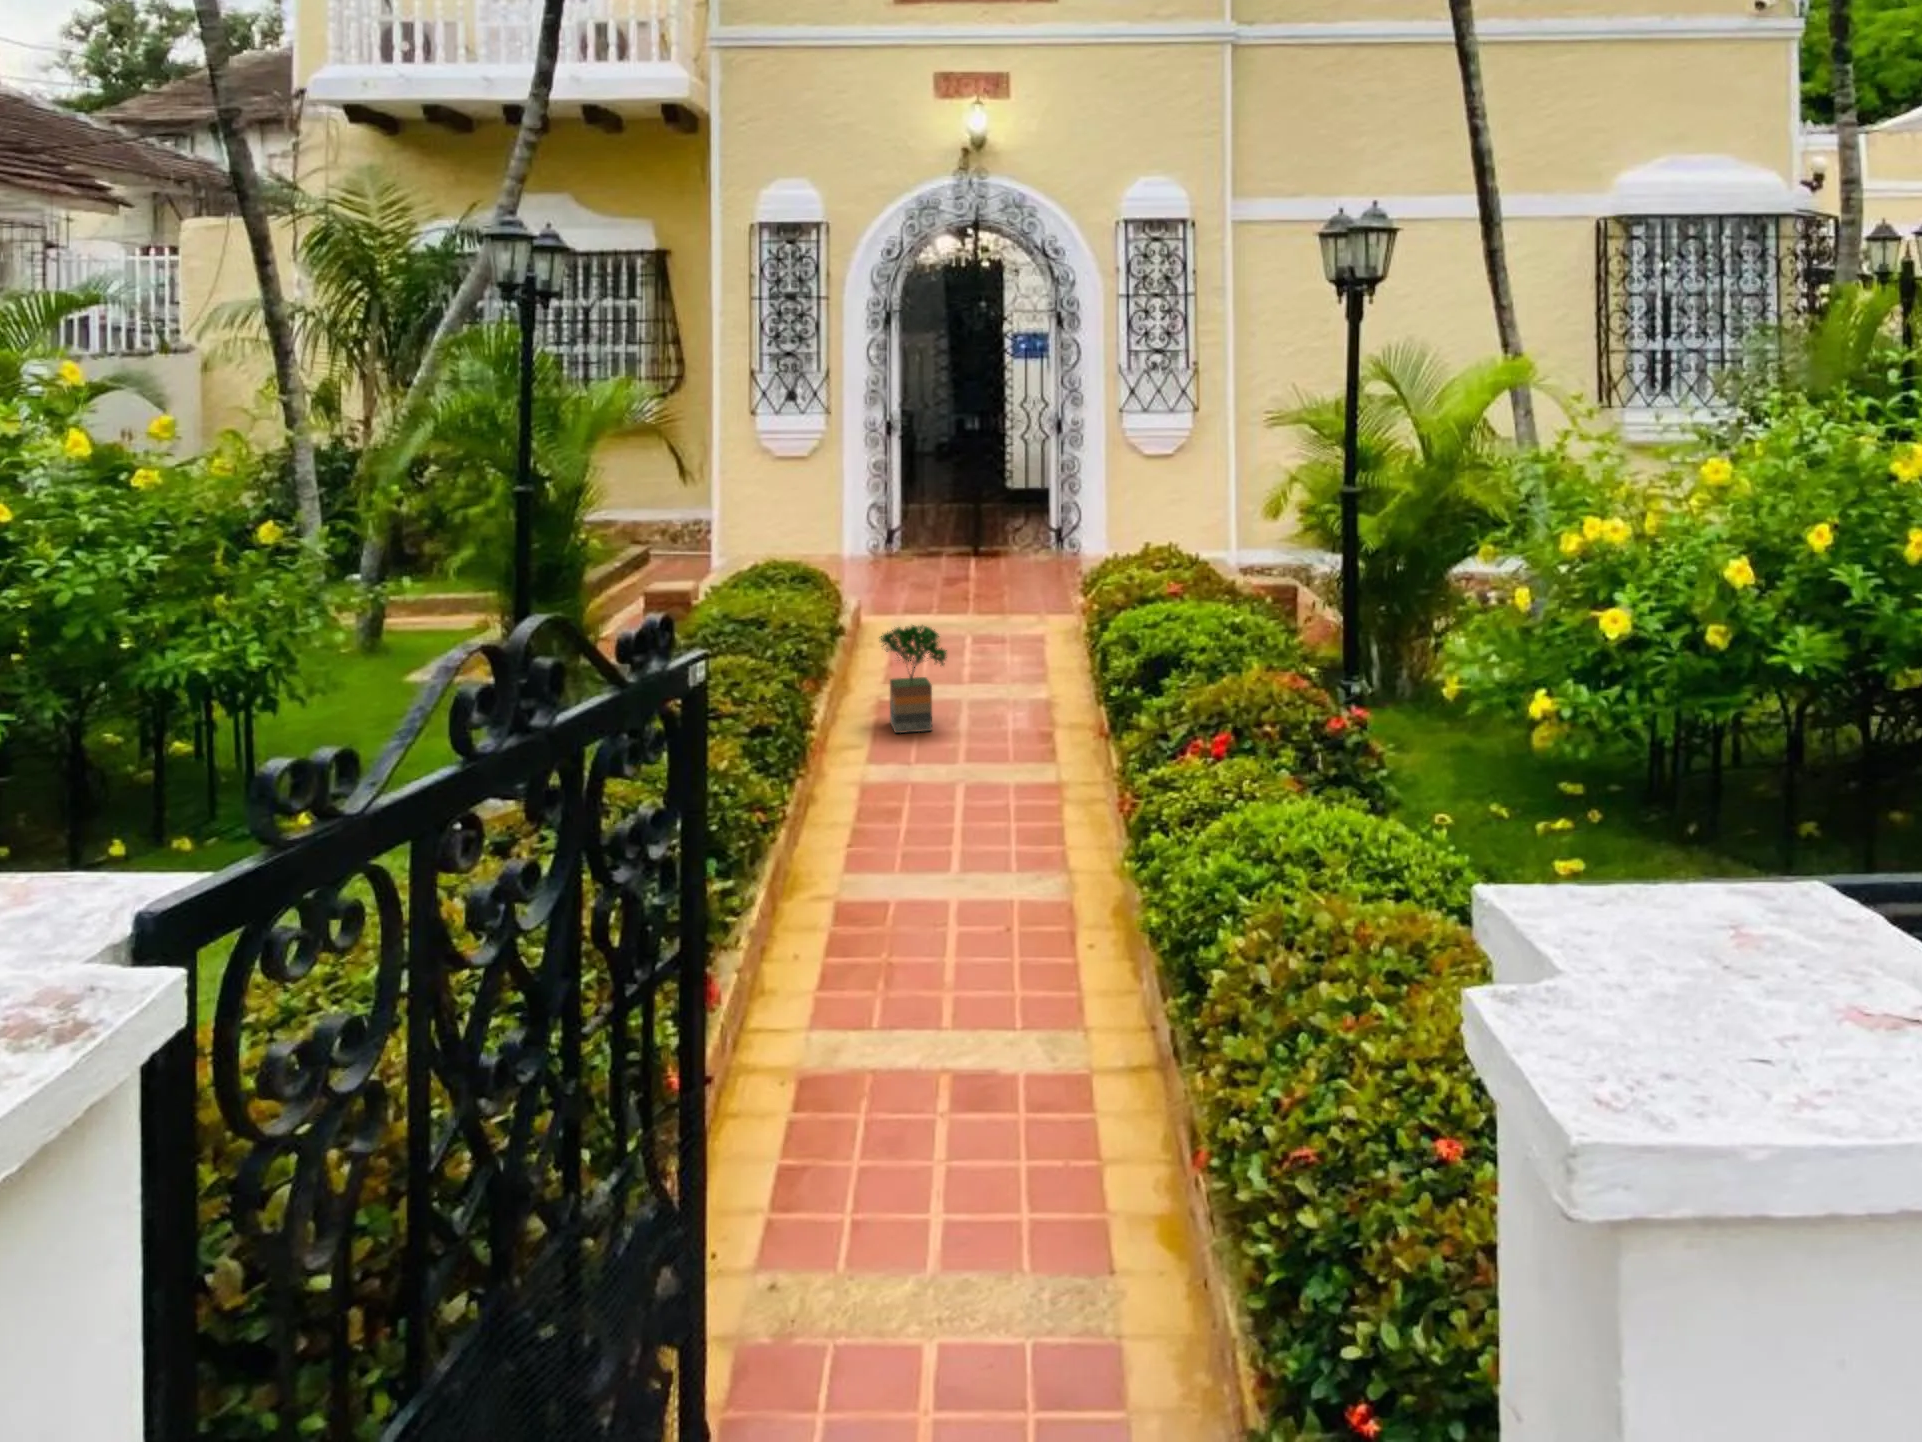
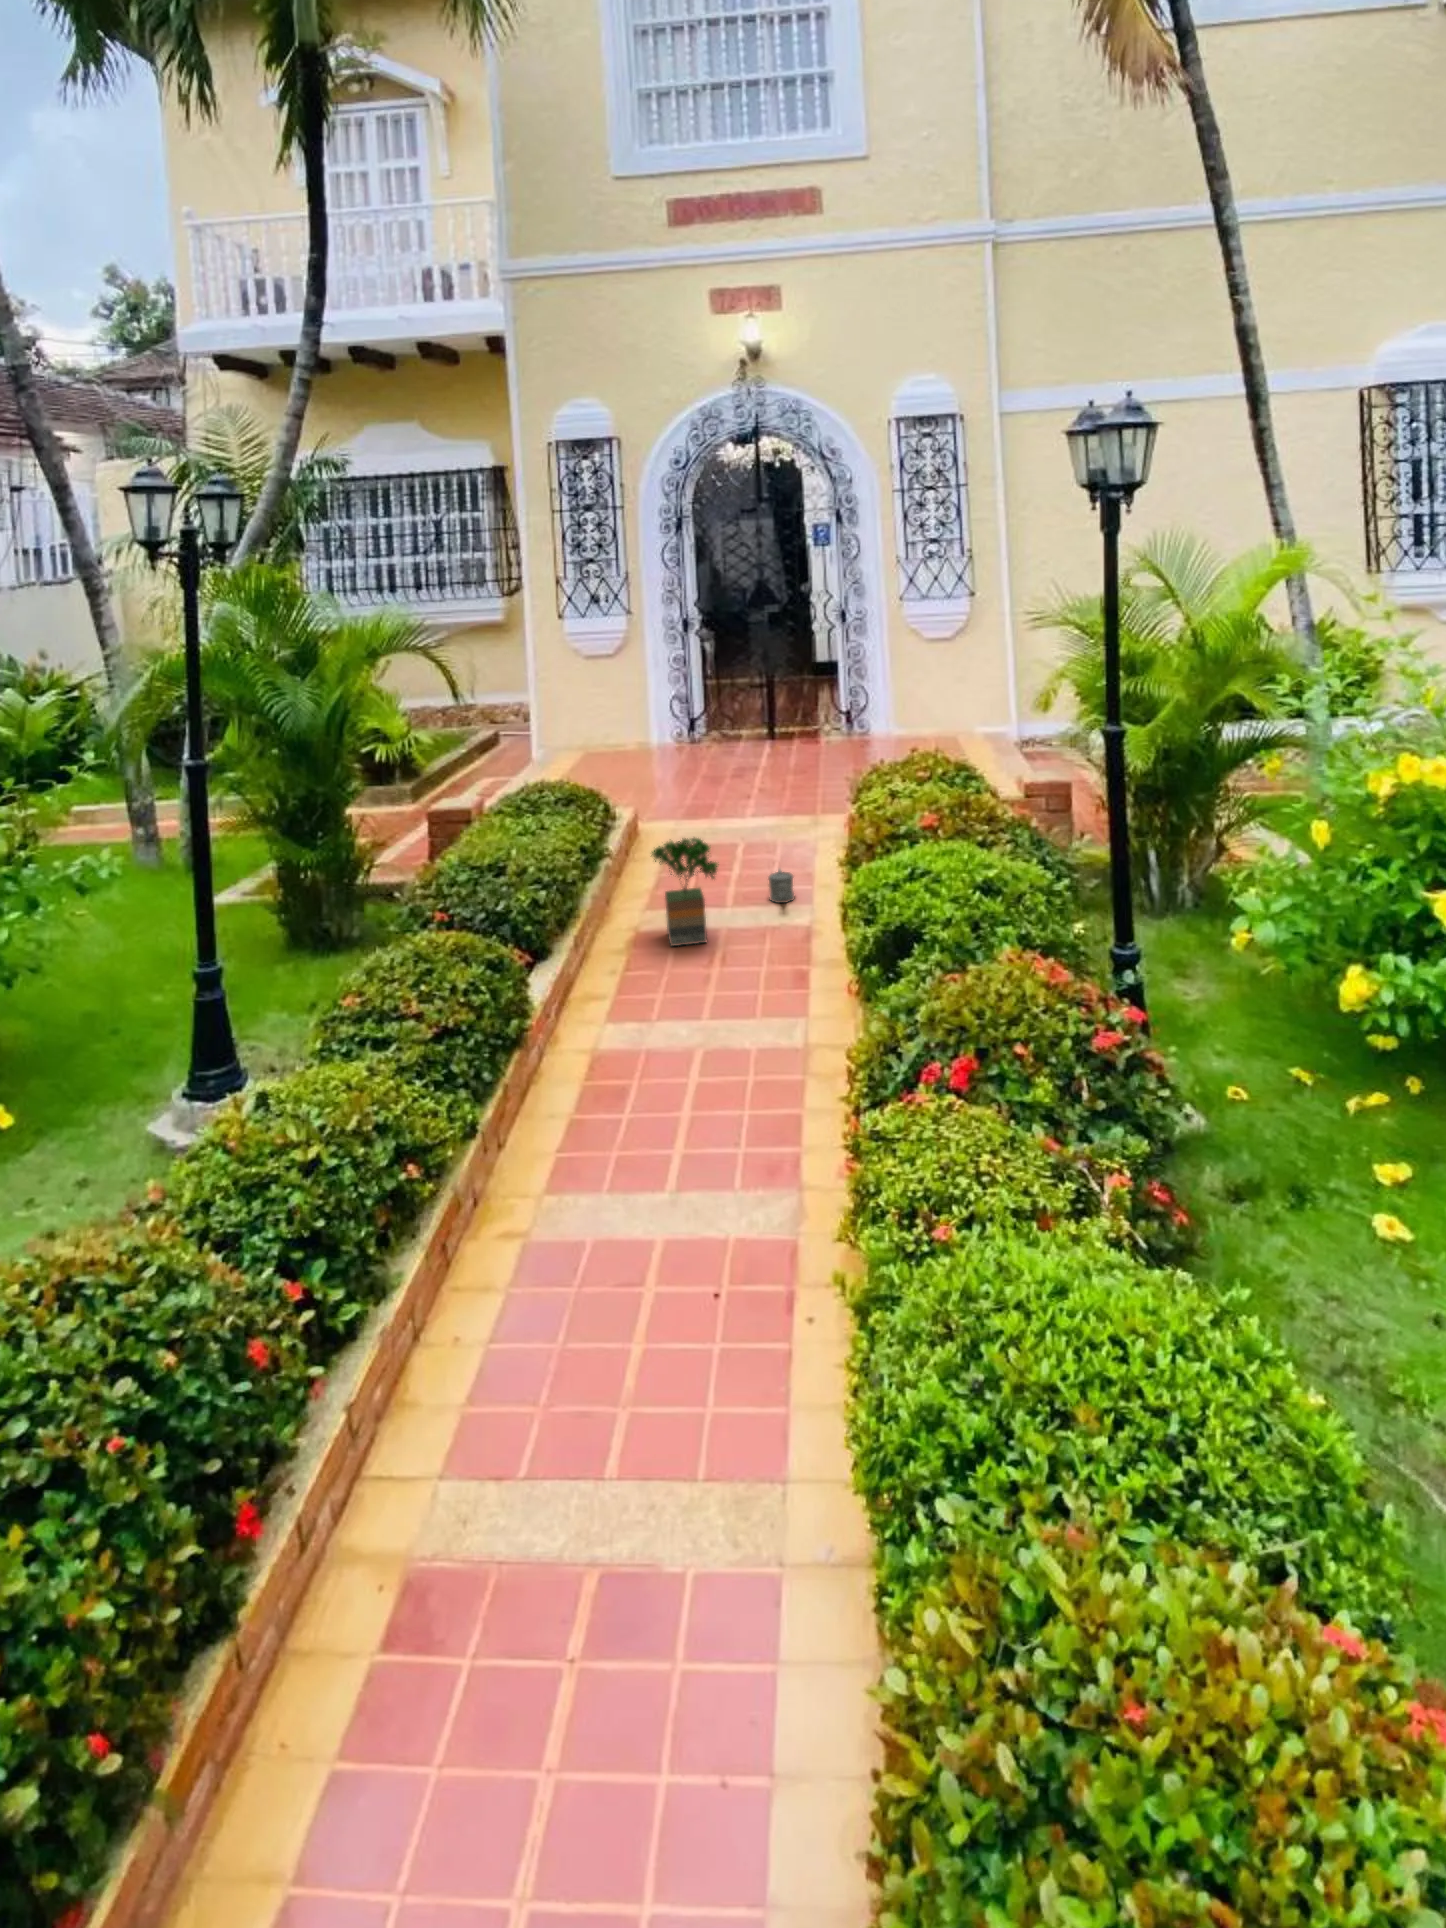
watering can: none [991,667,1017,700] -> present [769,869,794,903]

